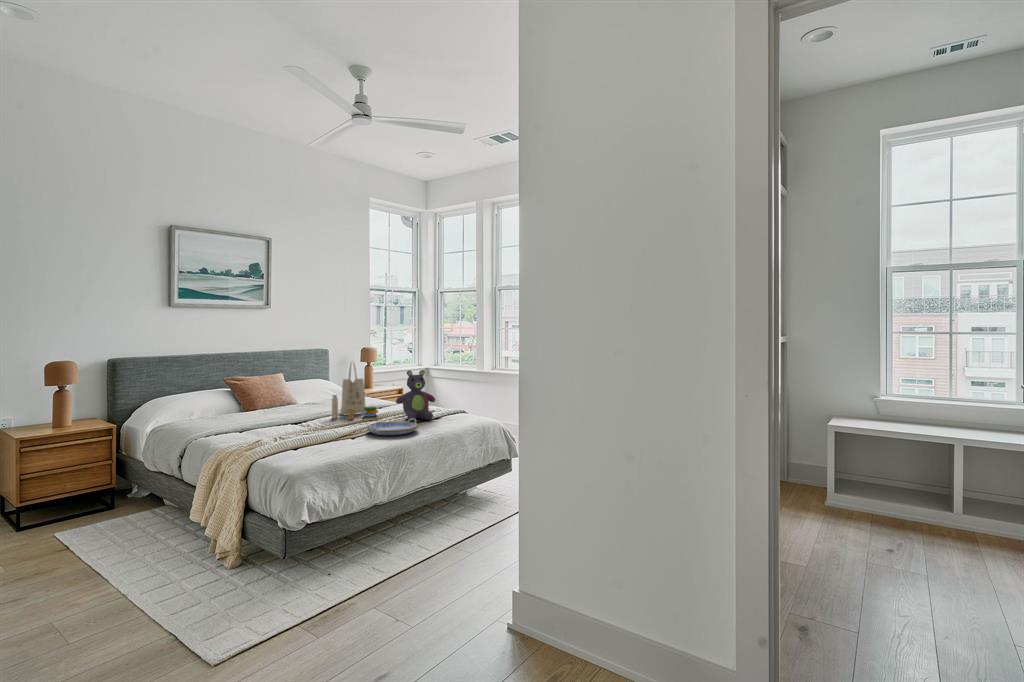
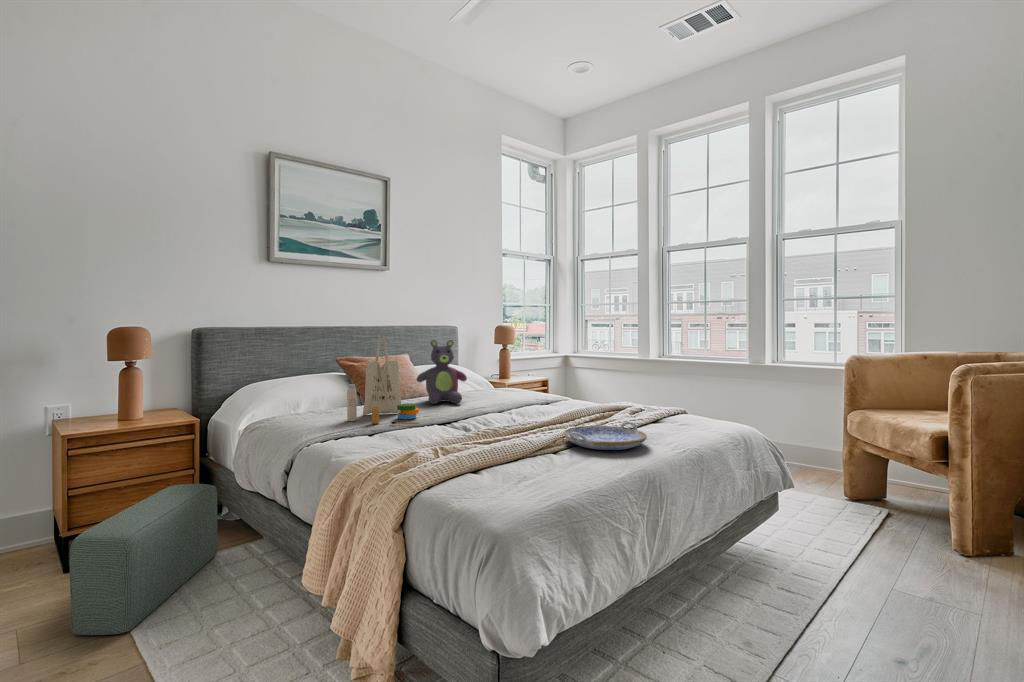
tote bag: present [332,363,380,420] -> present [347,334,420,424]
stuffed bear: present [396,370,435,421] -> present [417,340,467,404]
pouf: none [34,469,131,559] -> present [69,484,218,635]

